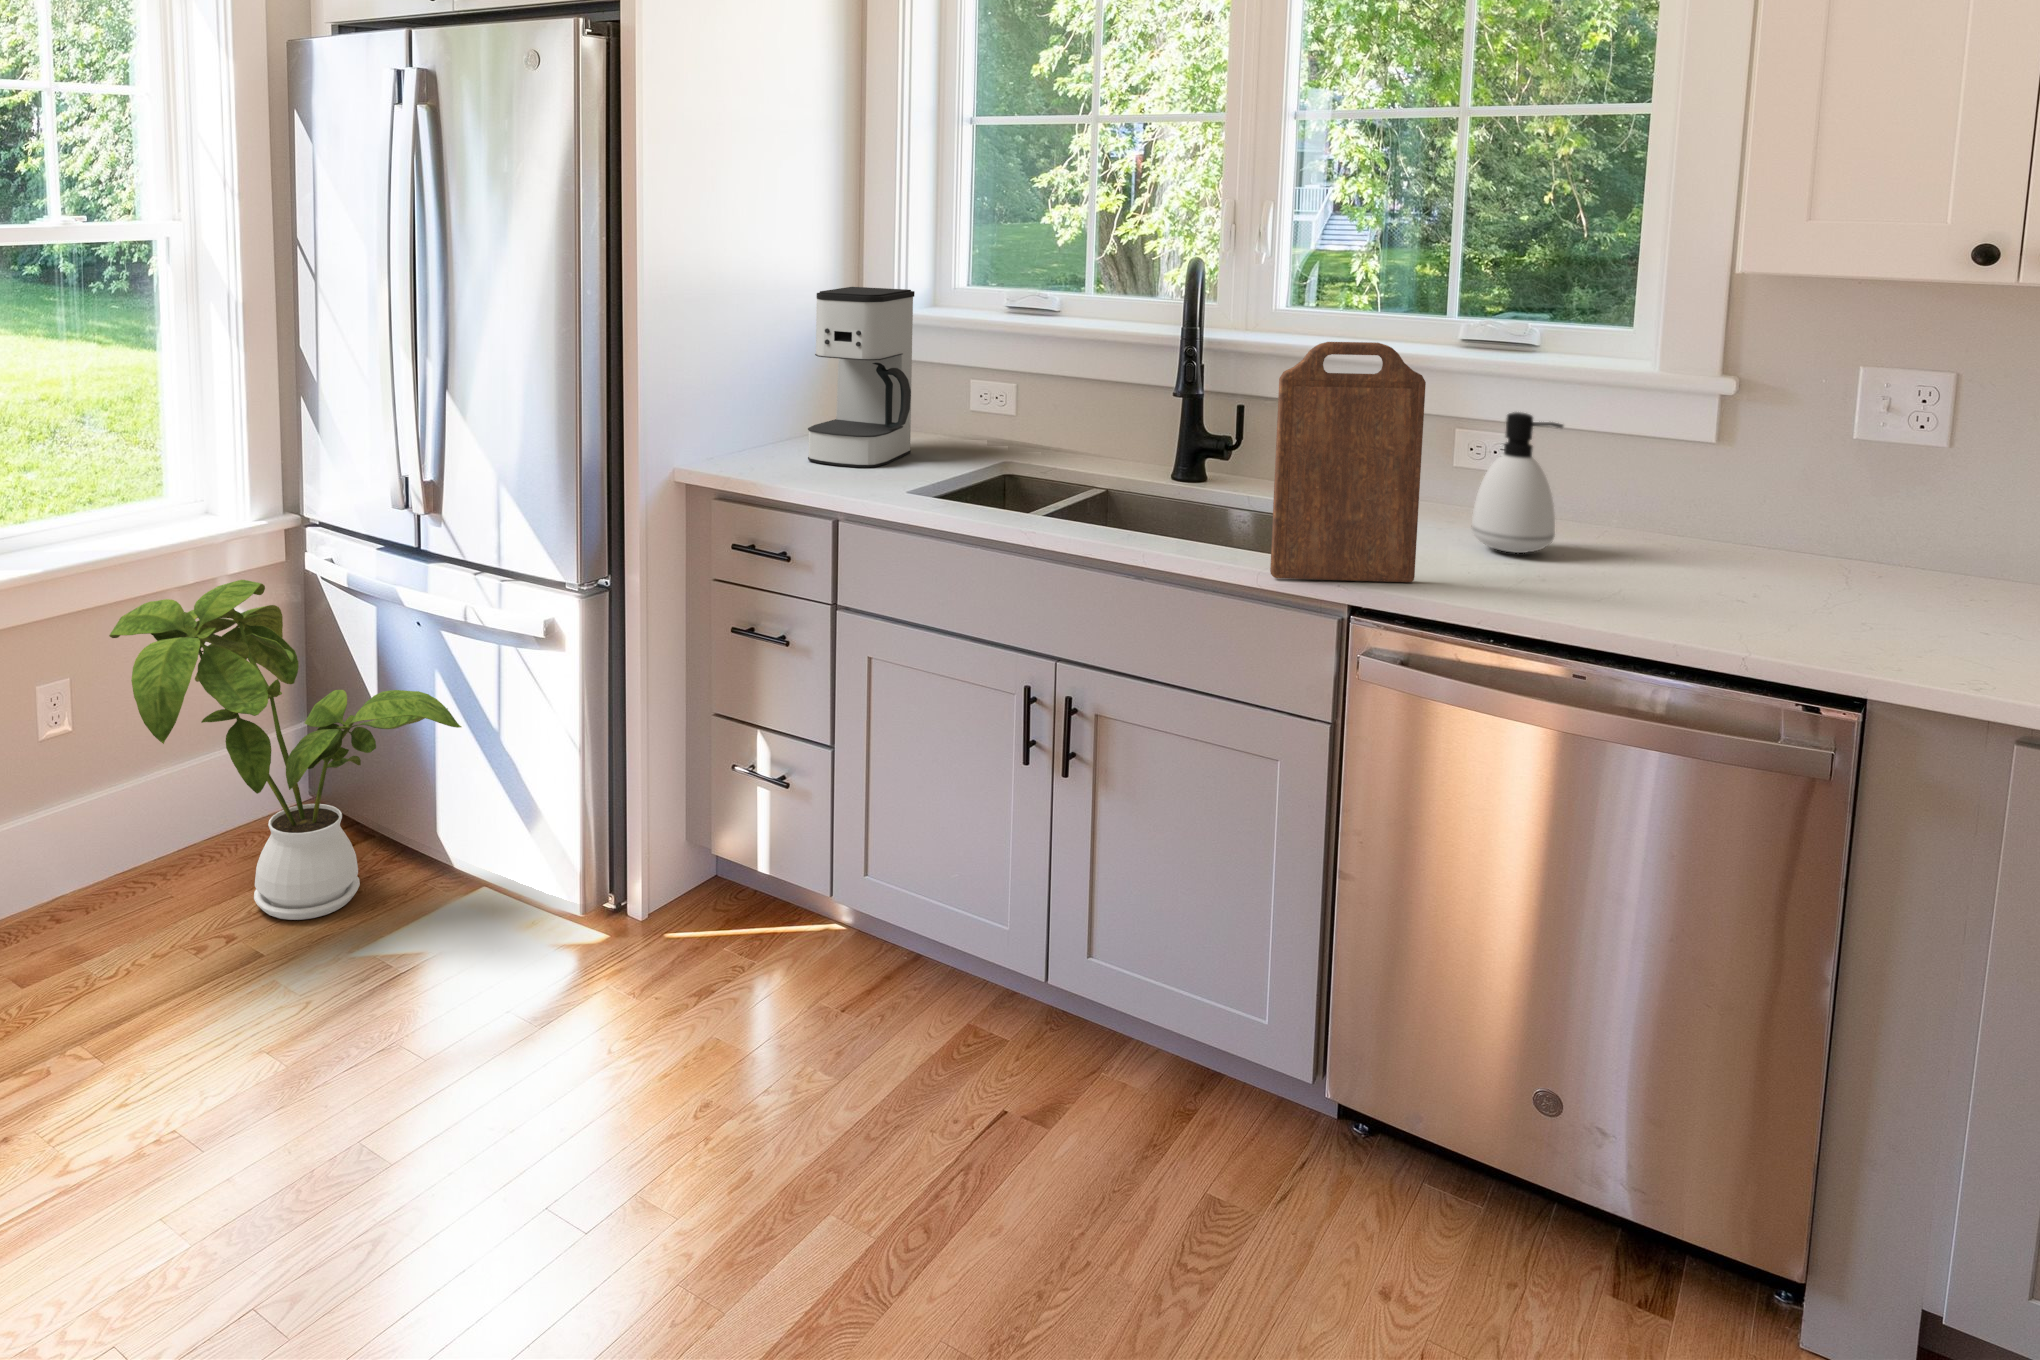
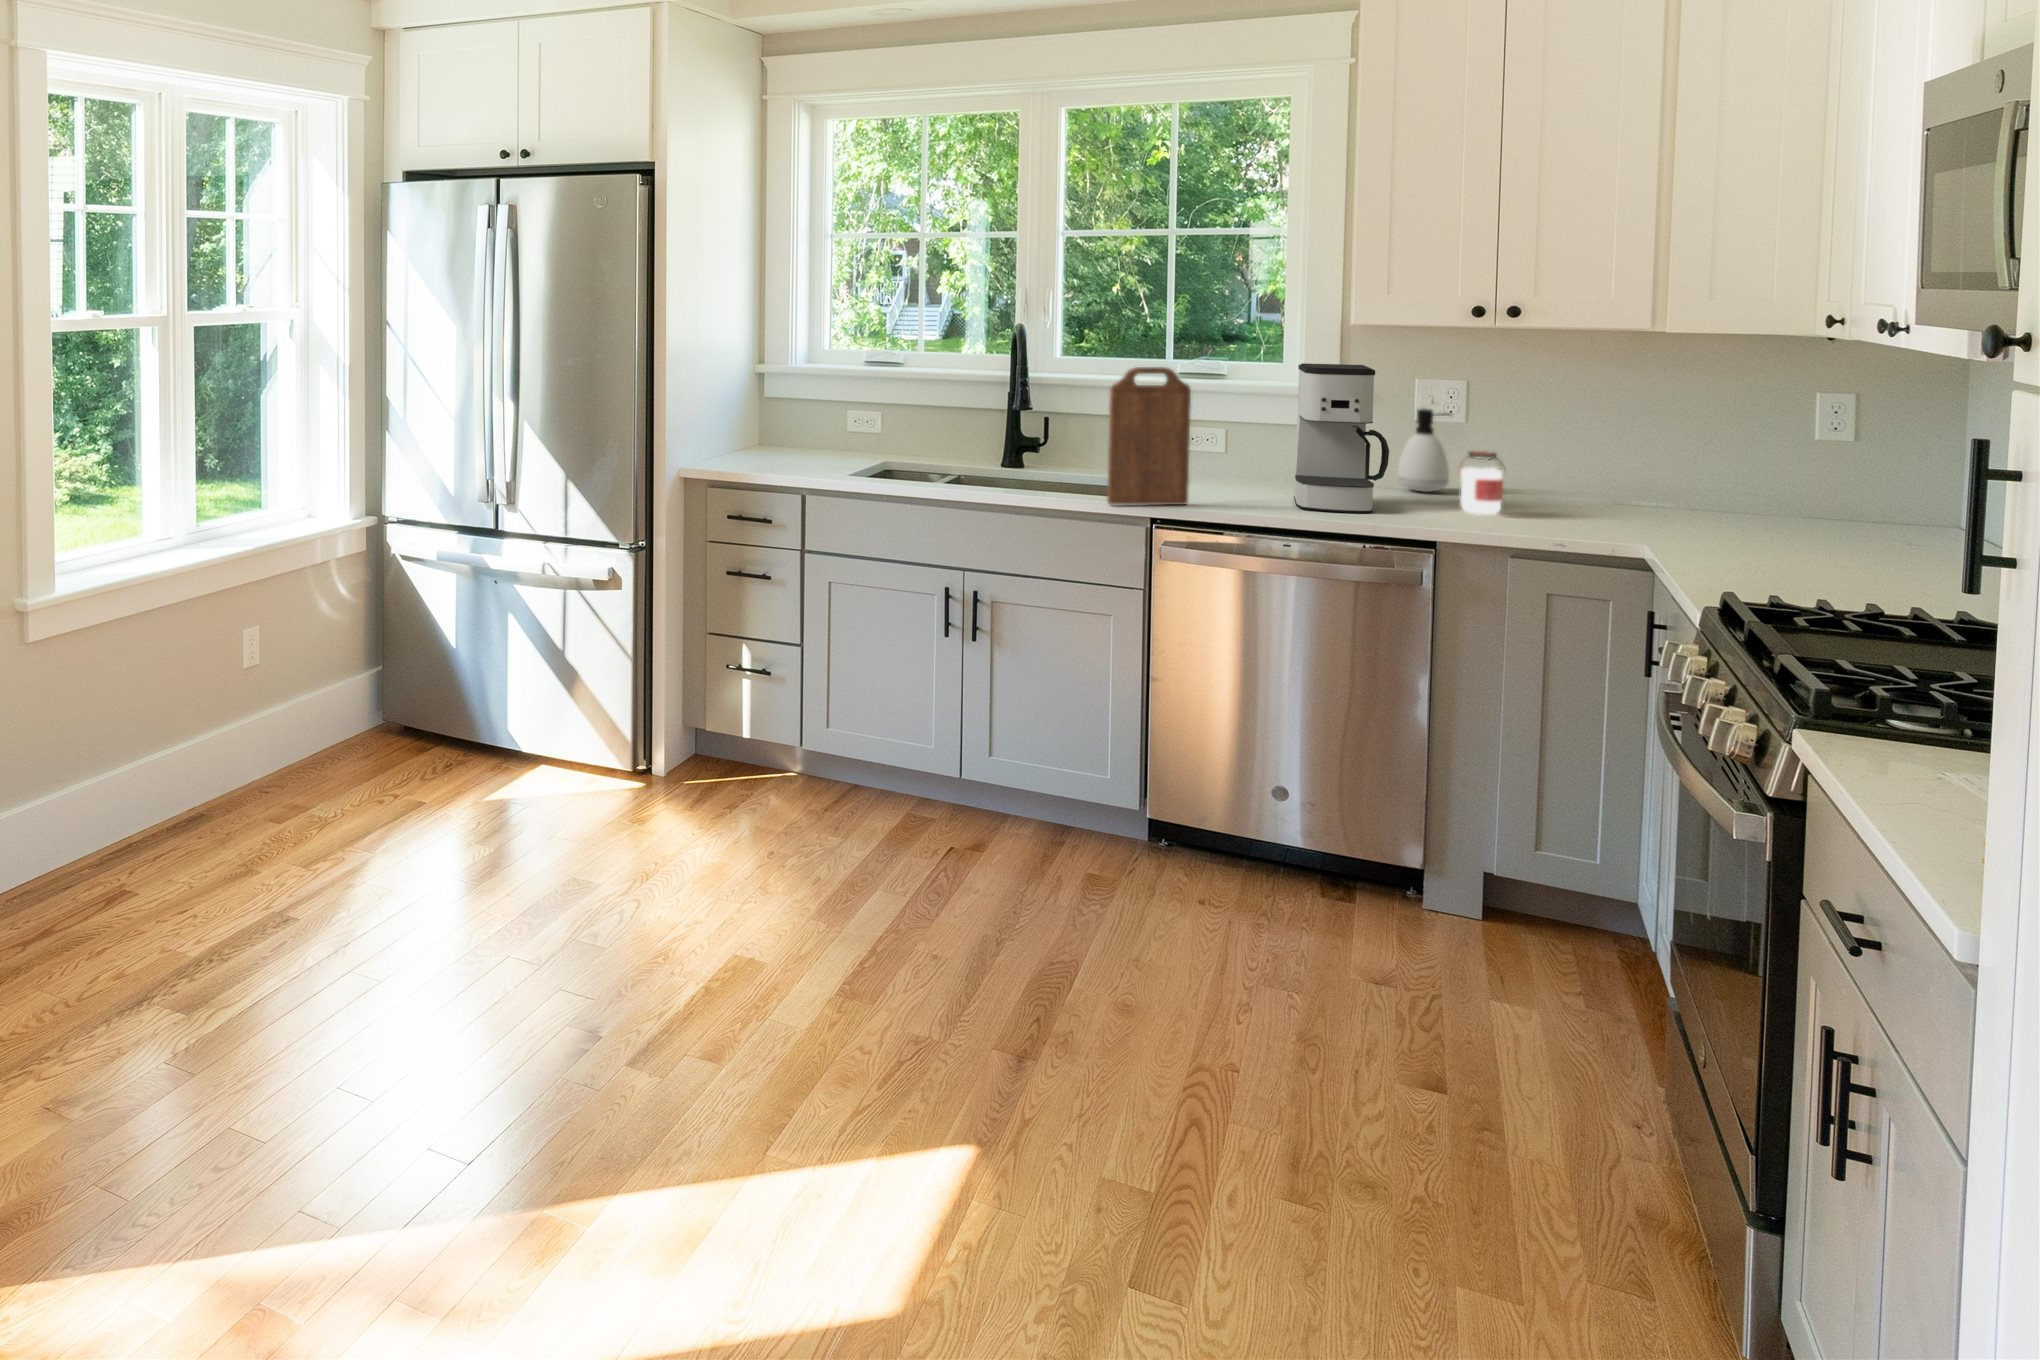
coffee maker: present [808,287,915,467] -> present [1294,363,1389,513]
soap dispenser: present [1471,412,1563,553] -> present [1397,409,1450,492]
jar: none [1921,514,2017,640] -> present [1459,451,1503,515]
house plant: present [109,580,461,920] -> none [323,548,553,785]

